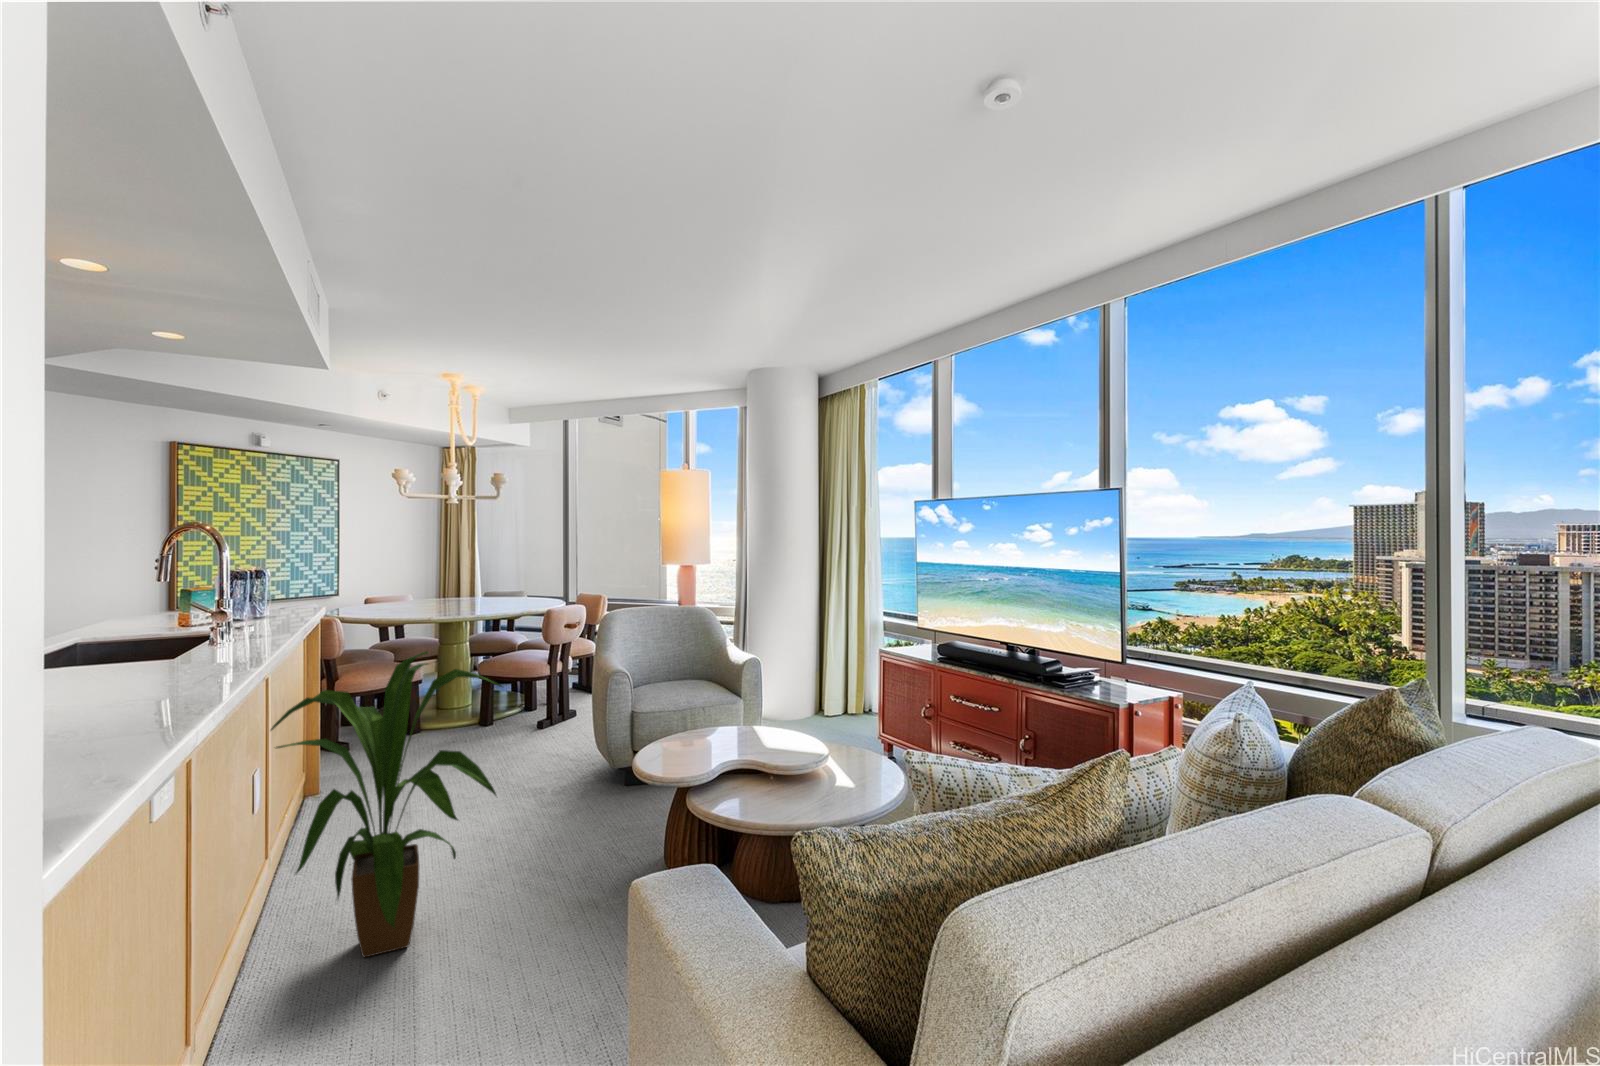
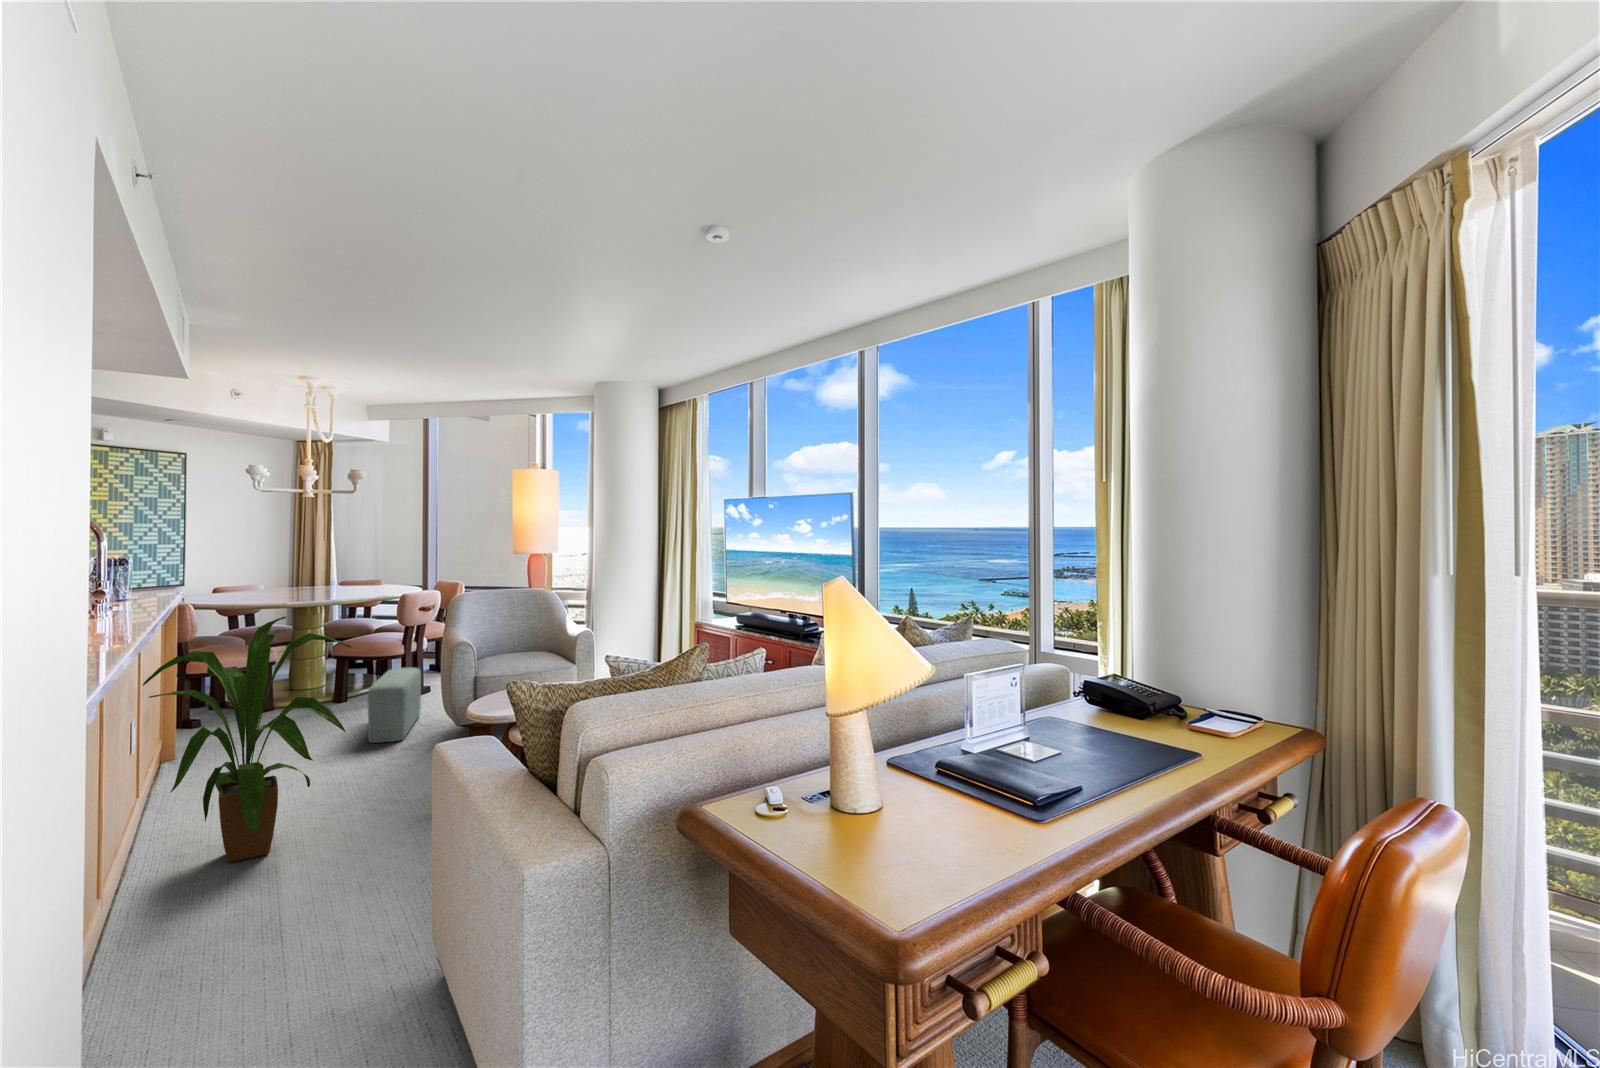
pouf: none [516,693,569,782] -> present [368,667,421,743]

